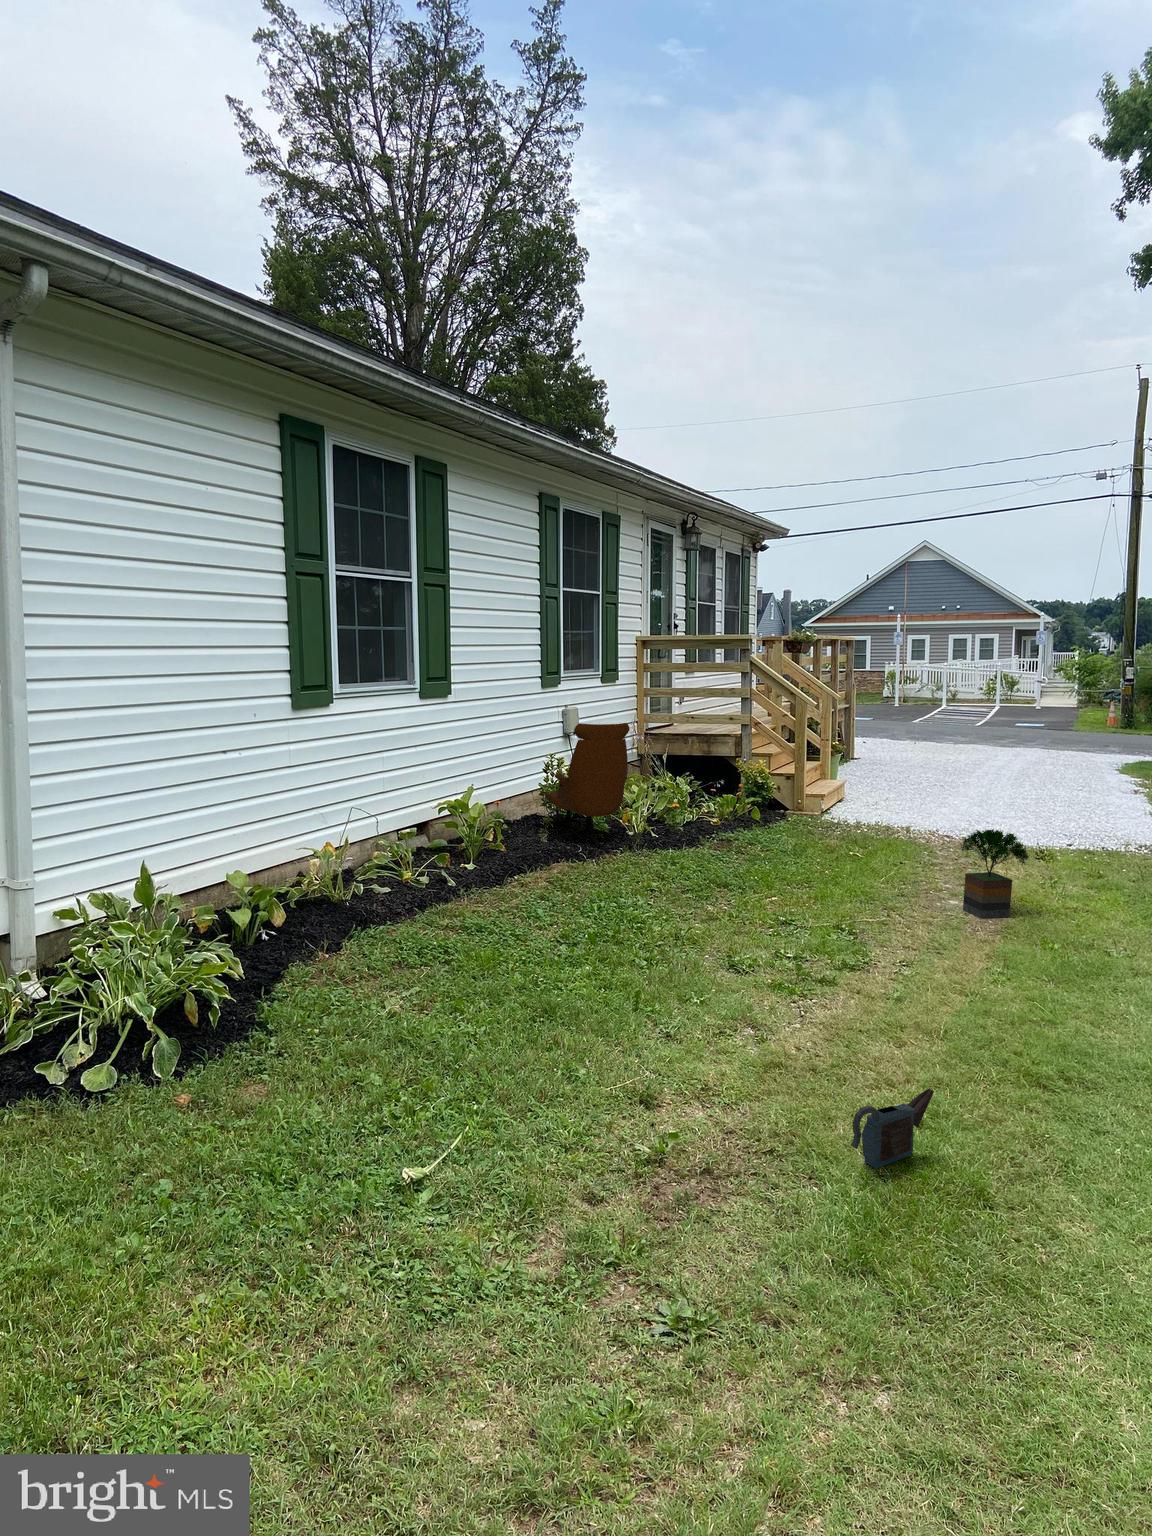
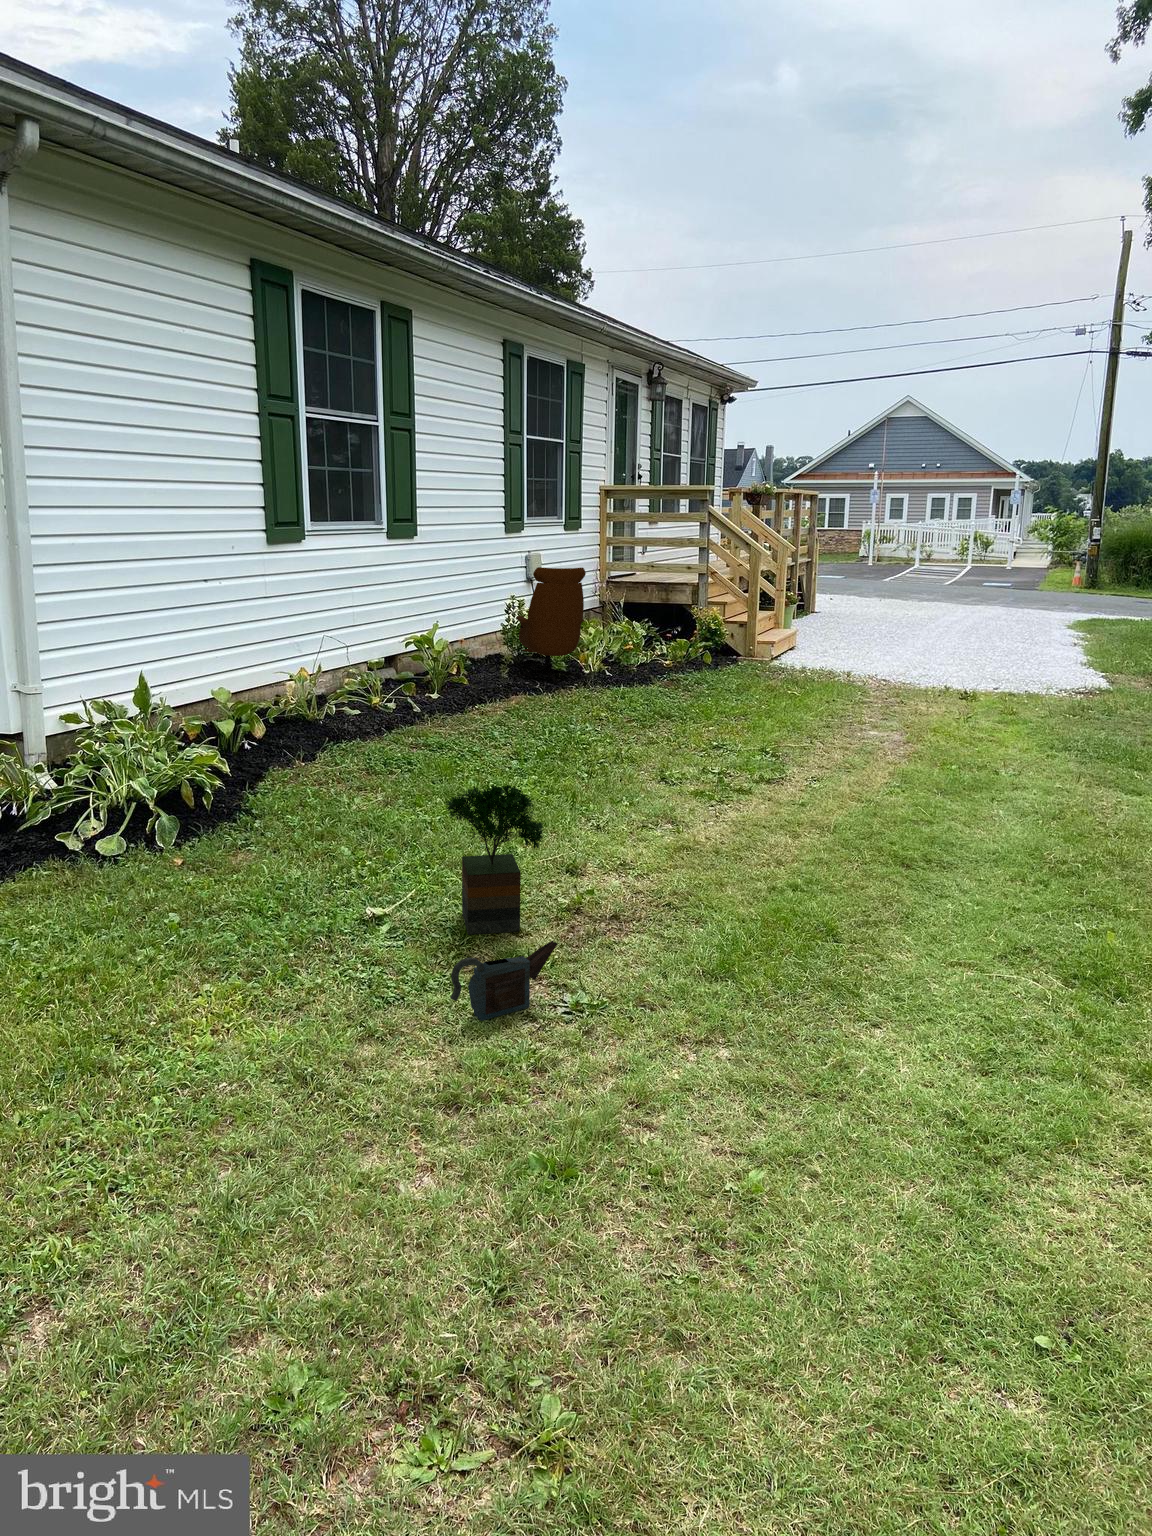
potted tree: present [961,829,1029,919] -> present [445,785,543,935]
watering can: present [851,1088,934,1168] -> present [450,941,557,1021]

